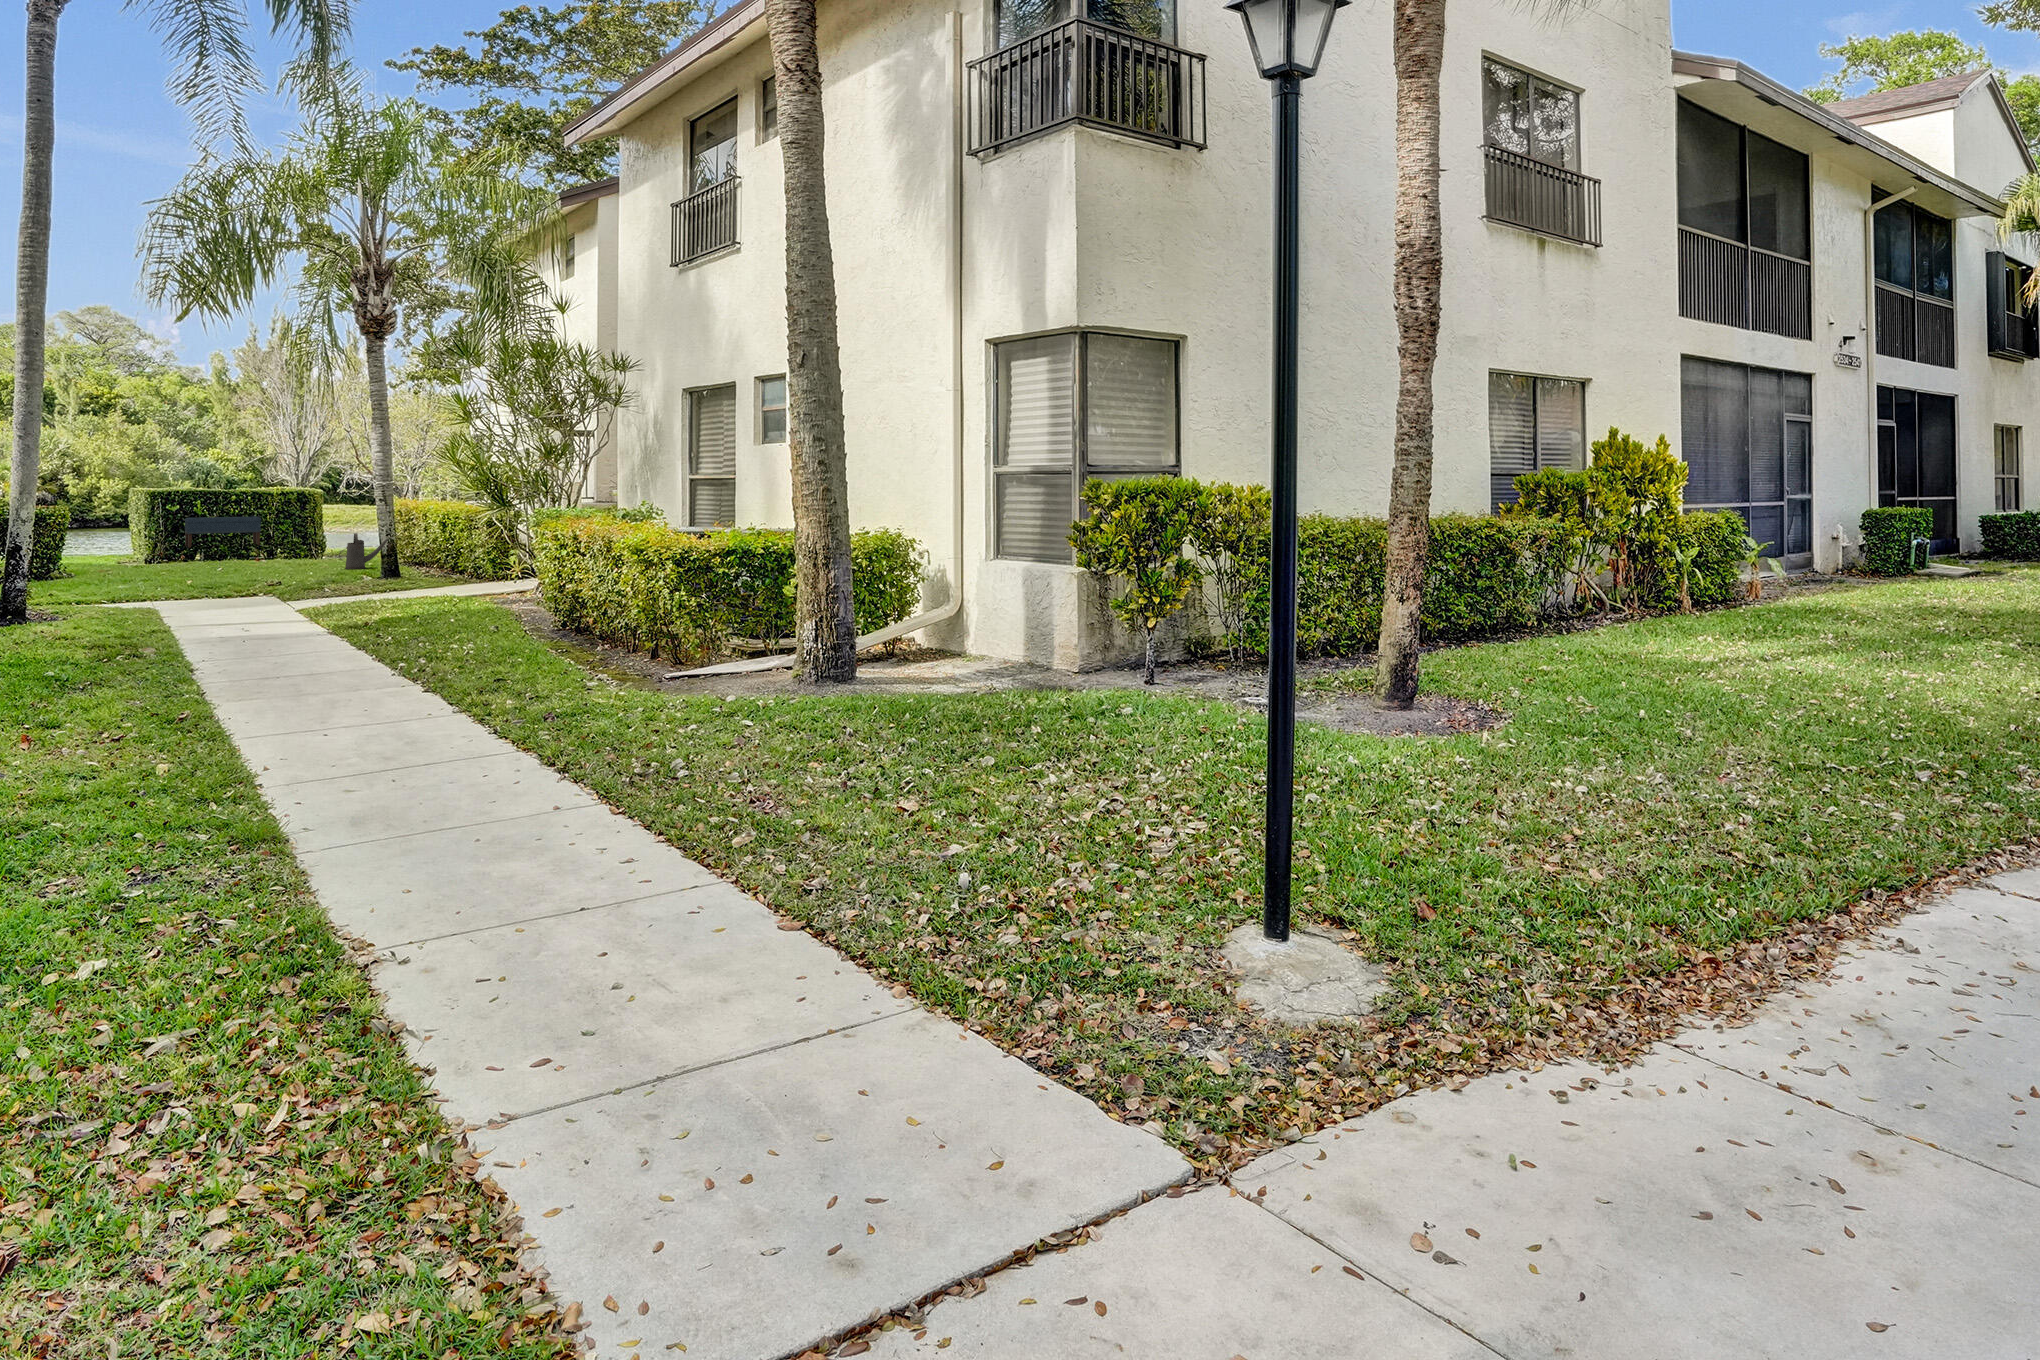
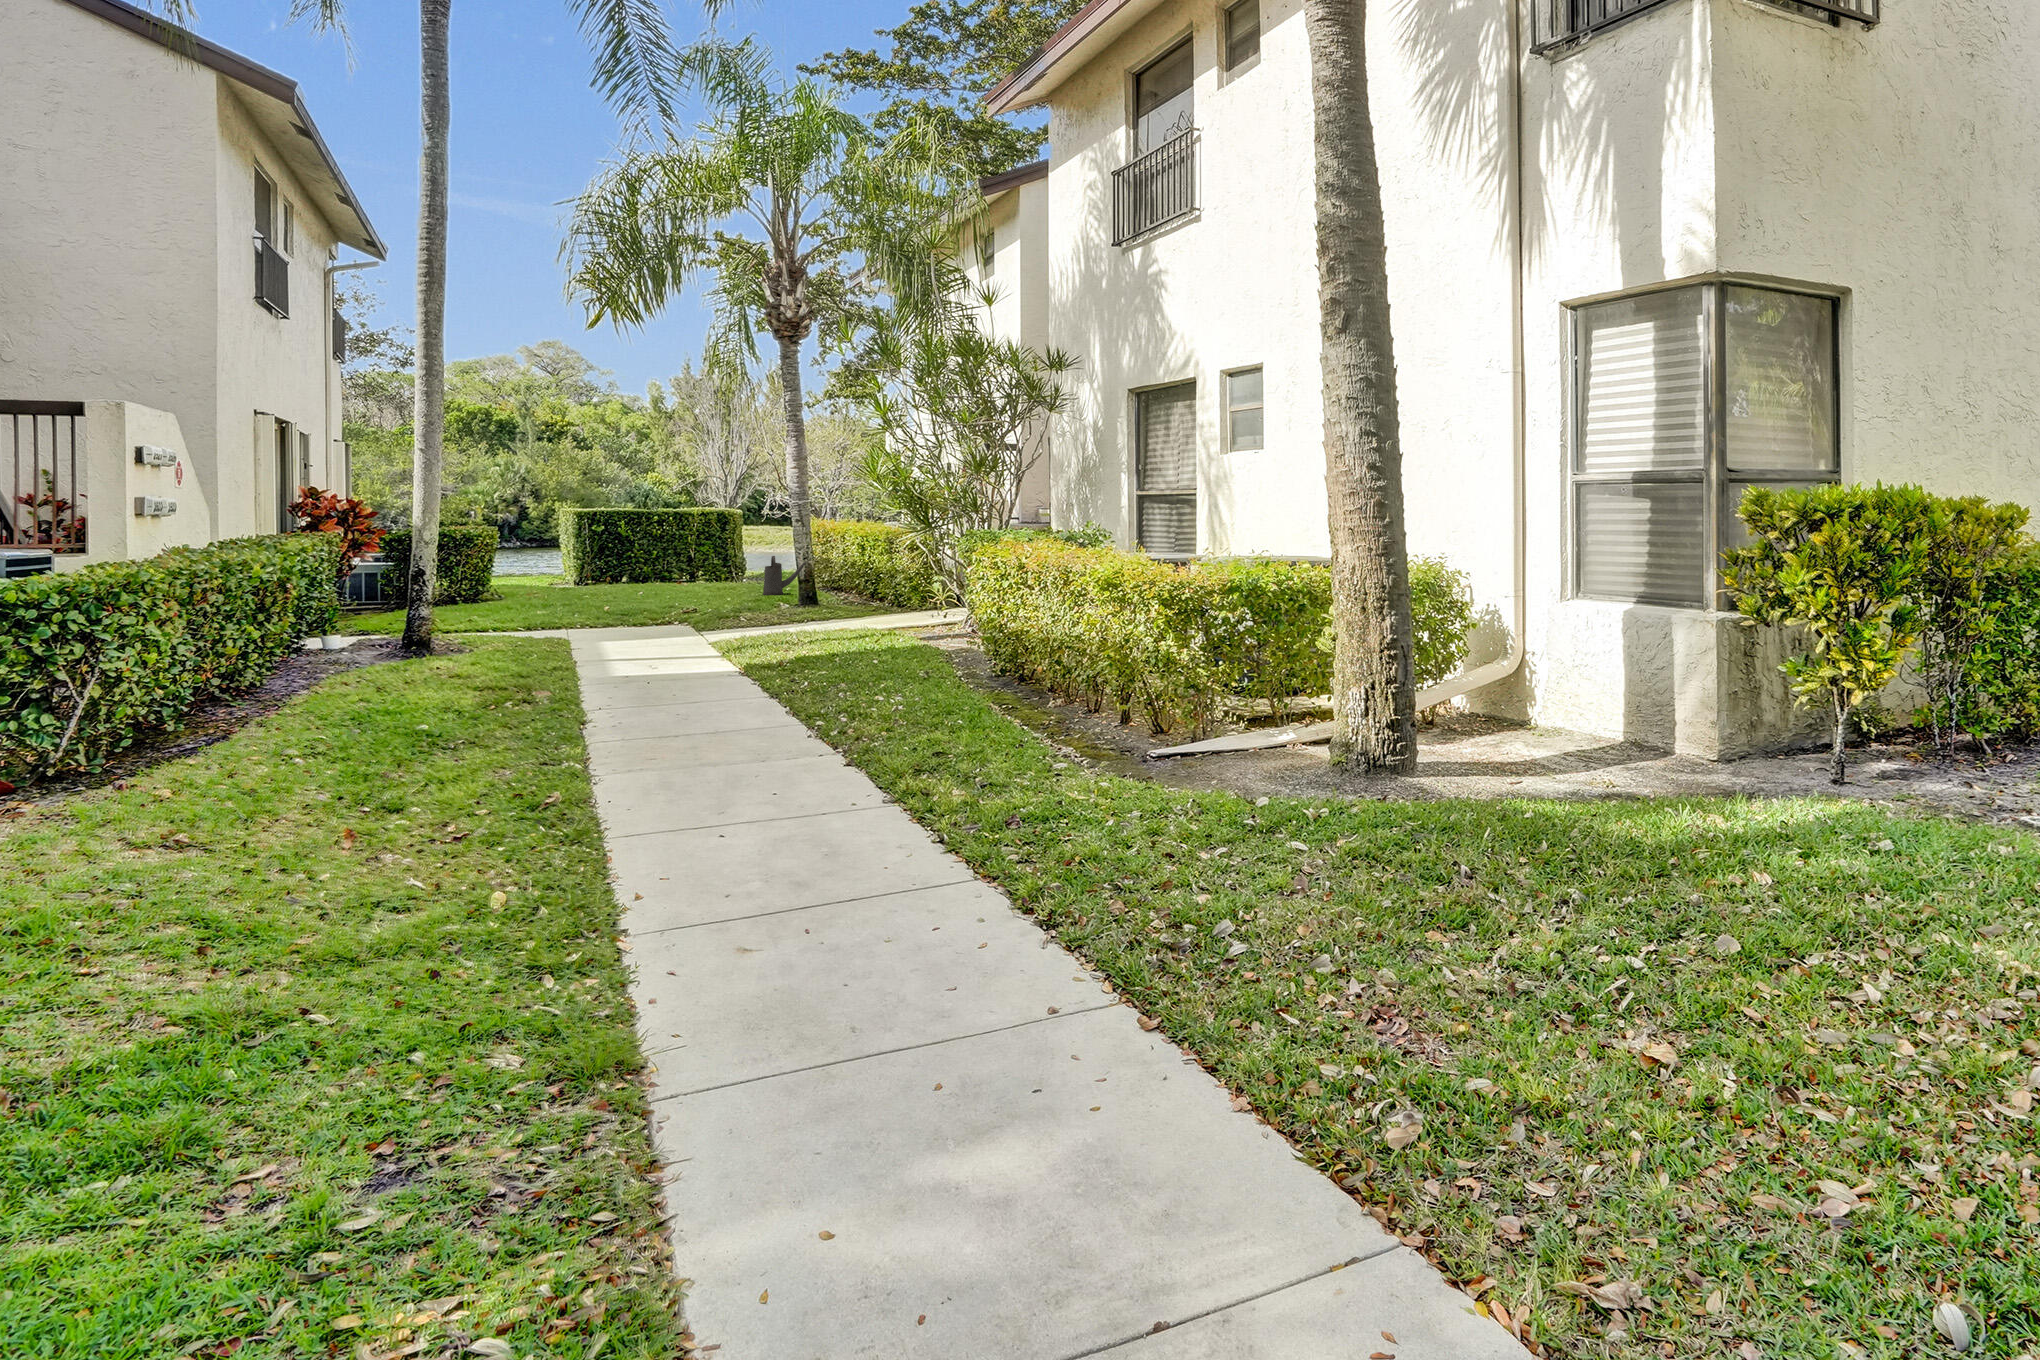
bench: present [185,516,261,548] -> none [612,537,684,570]

